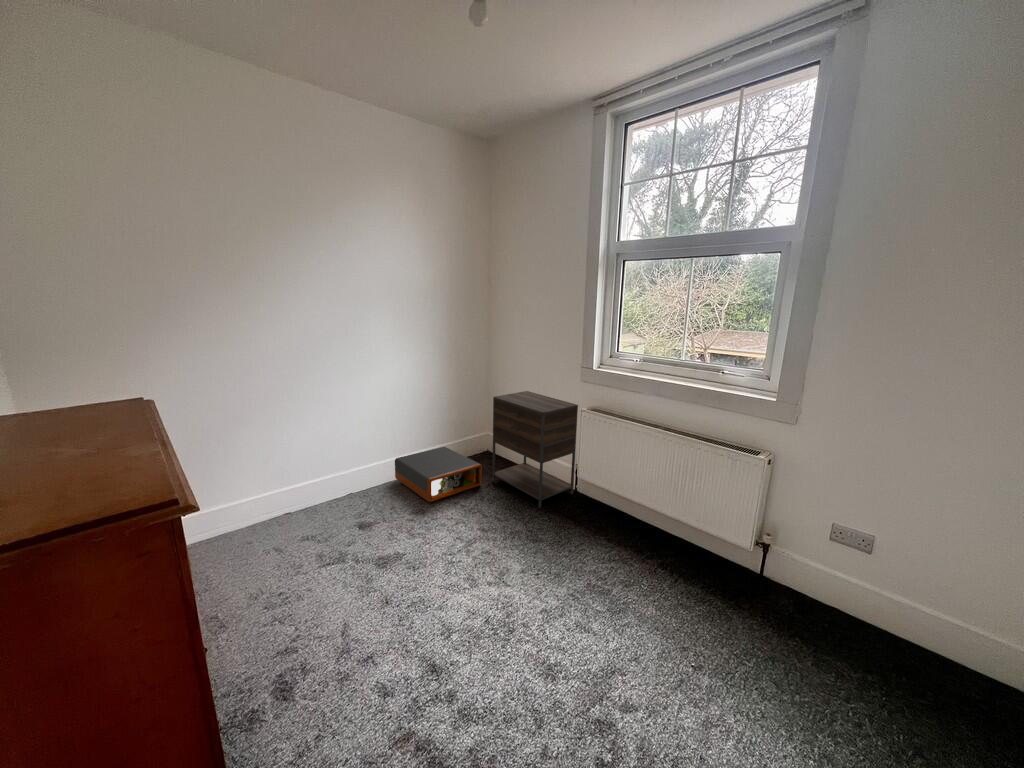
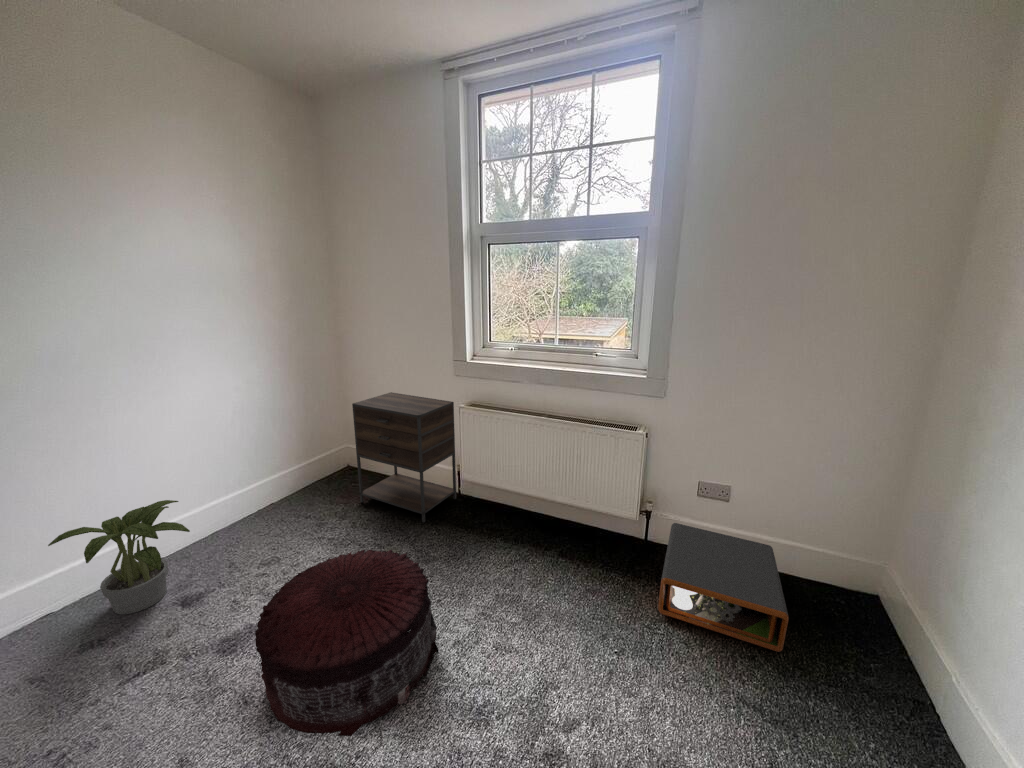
storage box: present [395,447,482,502] -> present [658,523,789,652]
potted plant: none [293,450,370,525] -> present [48,500,190,614]
pouf: none [396,513,528,649] -> present [255,550,439,736]

